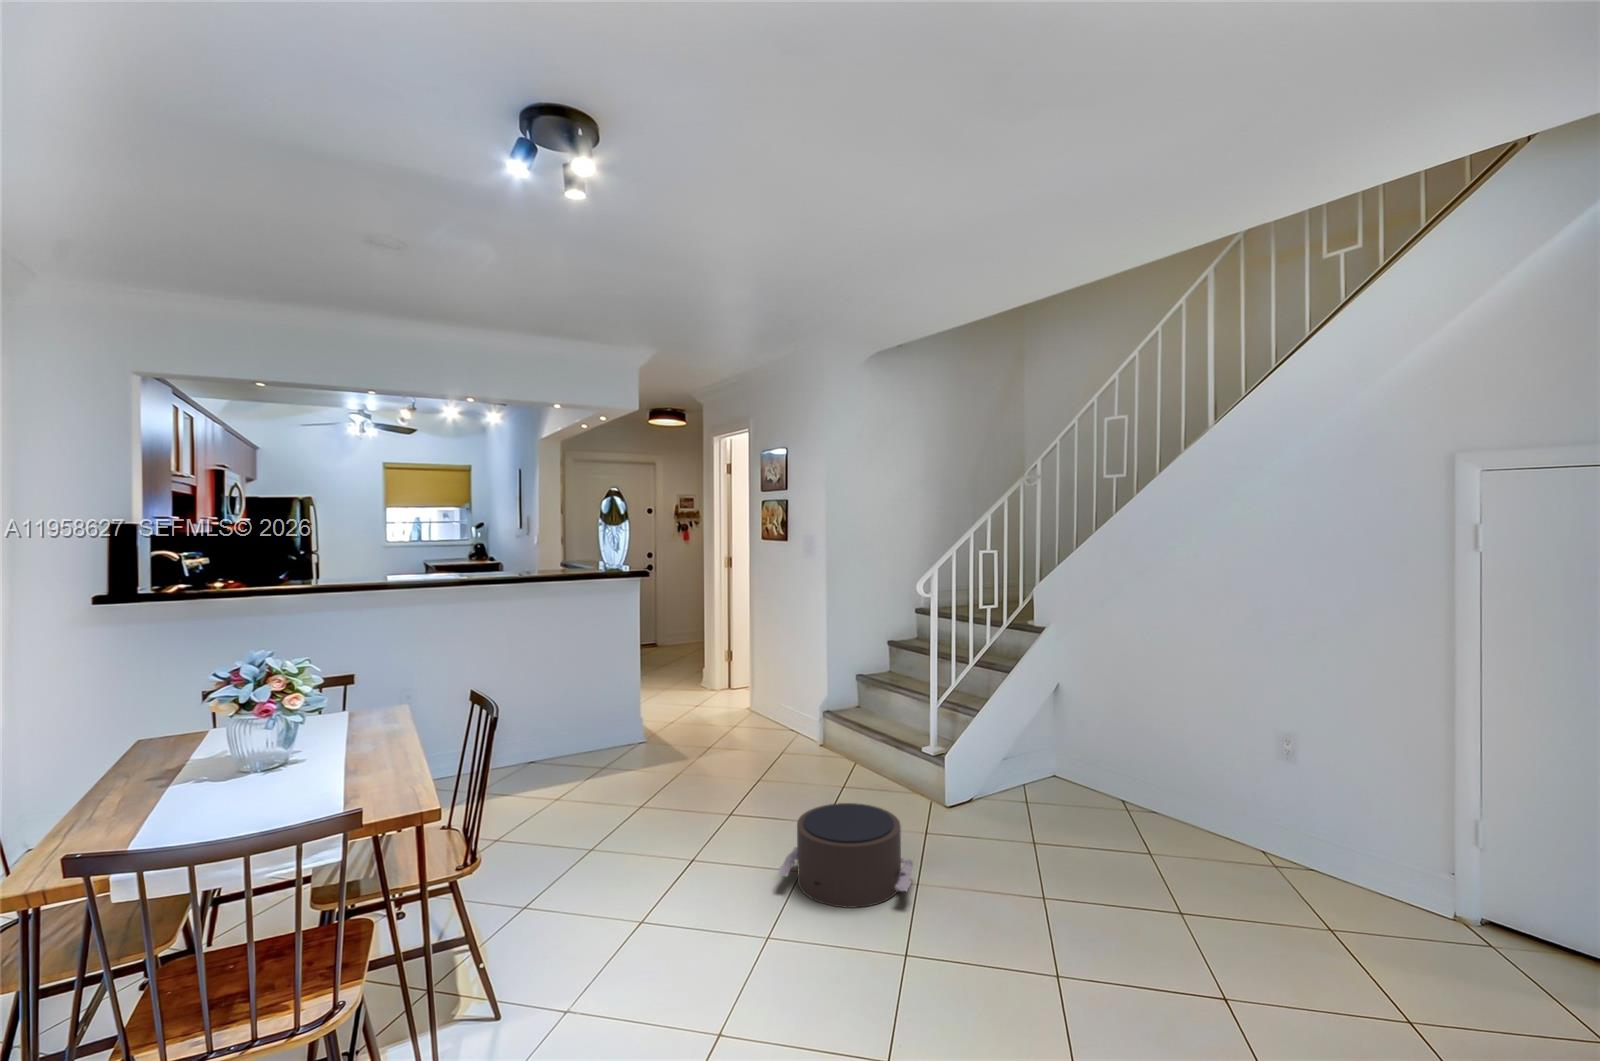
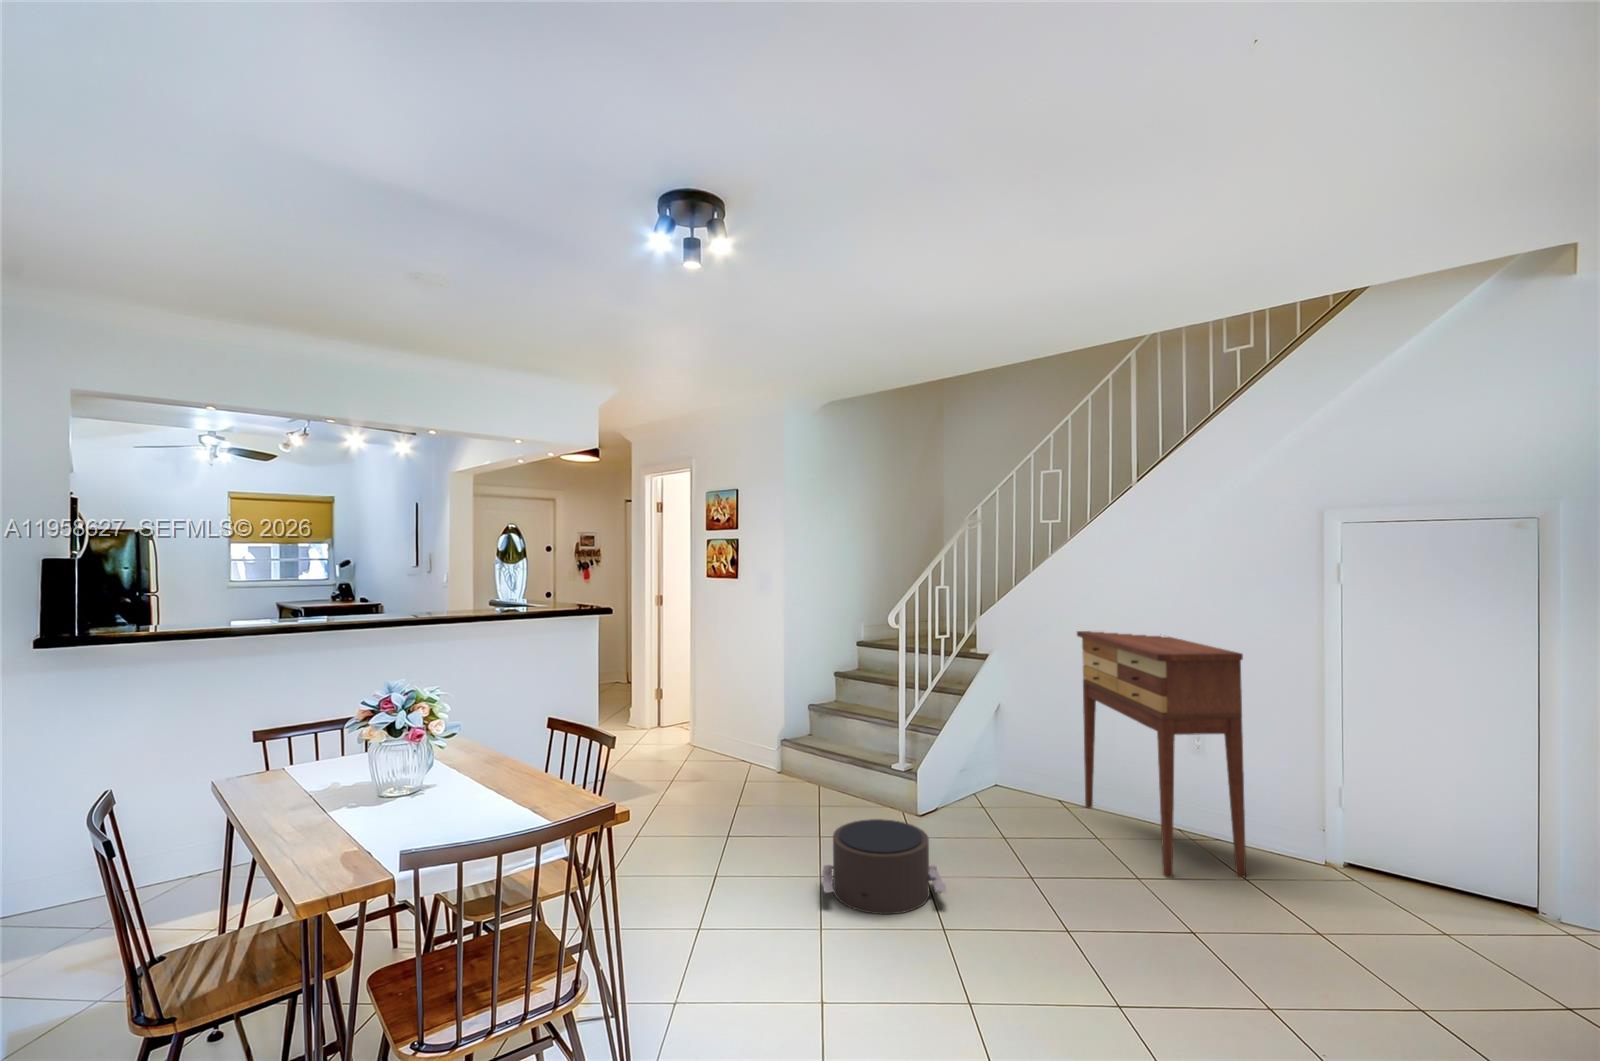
console table: none [1138,606,1308,915] -> present [1077,631,1246,878]

